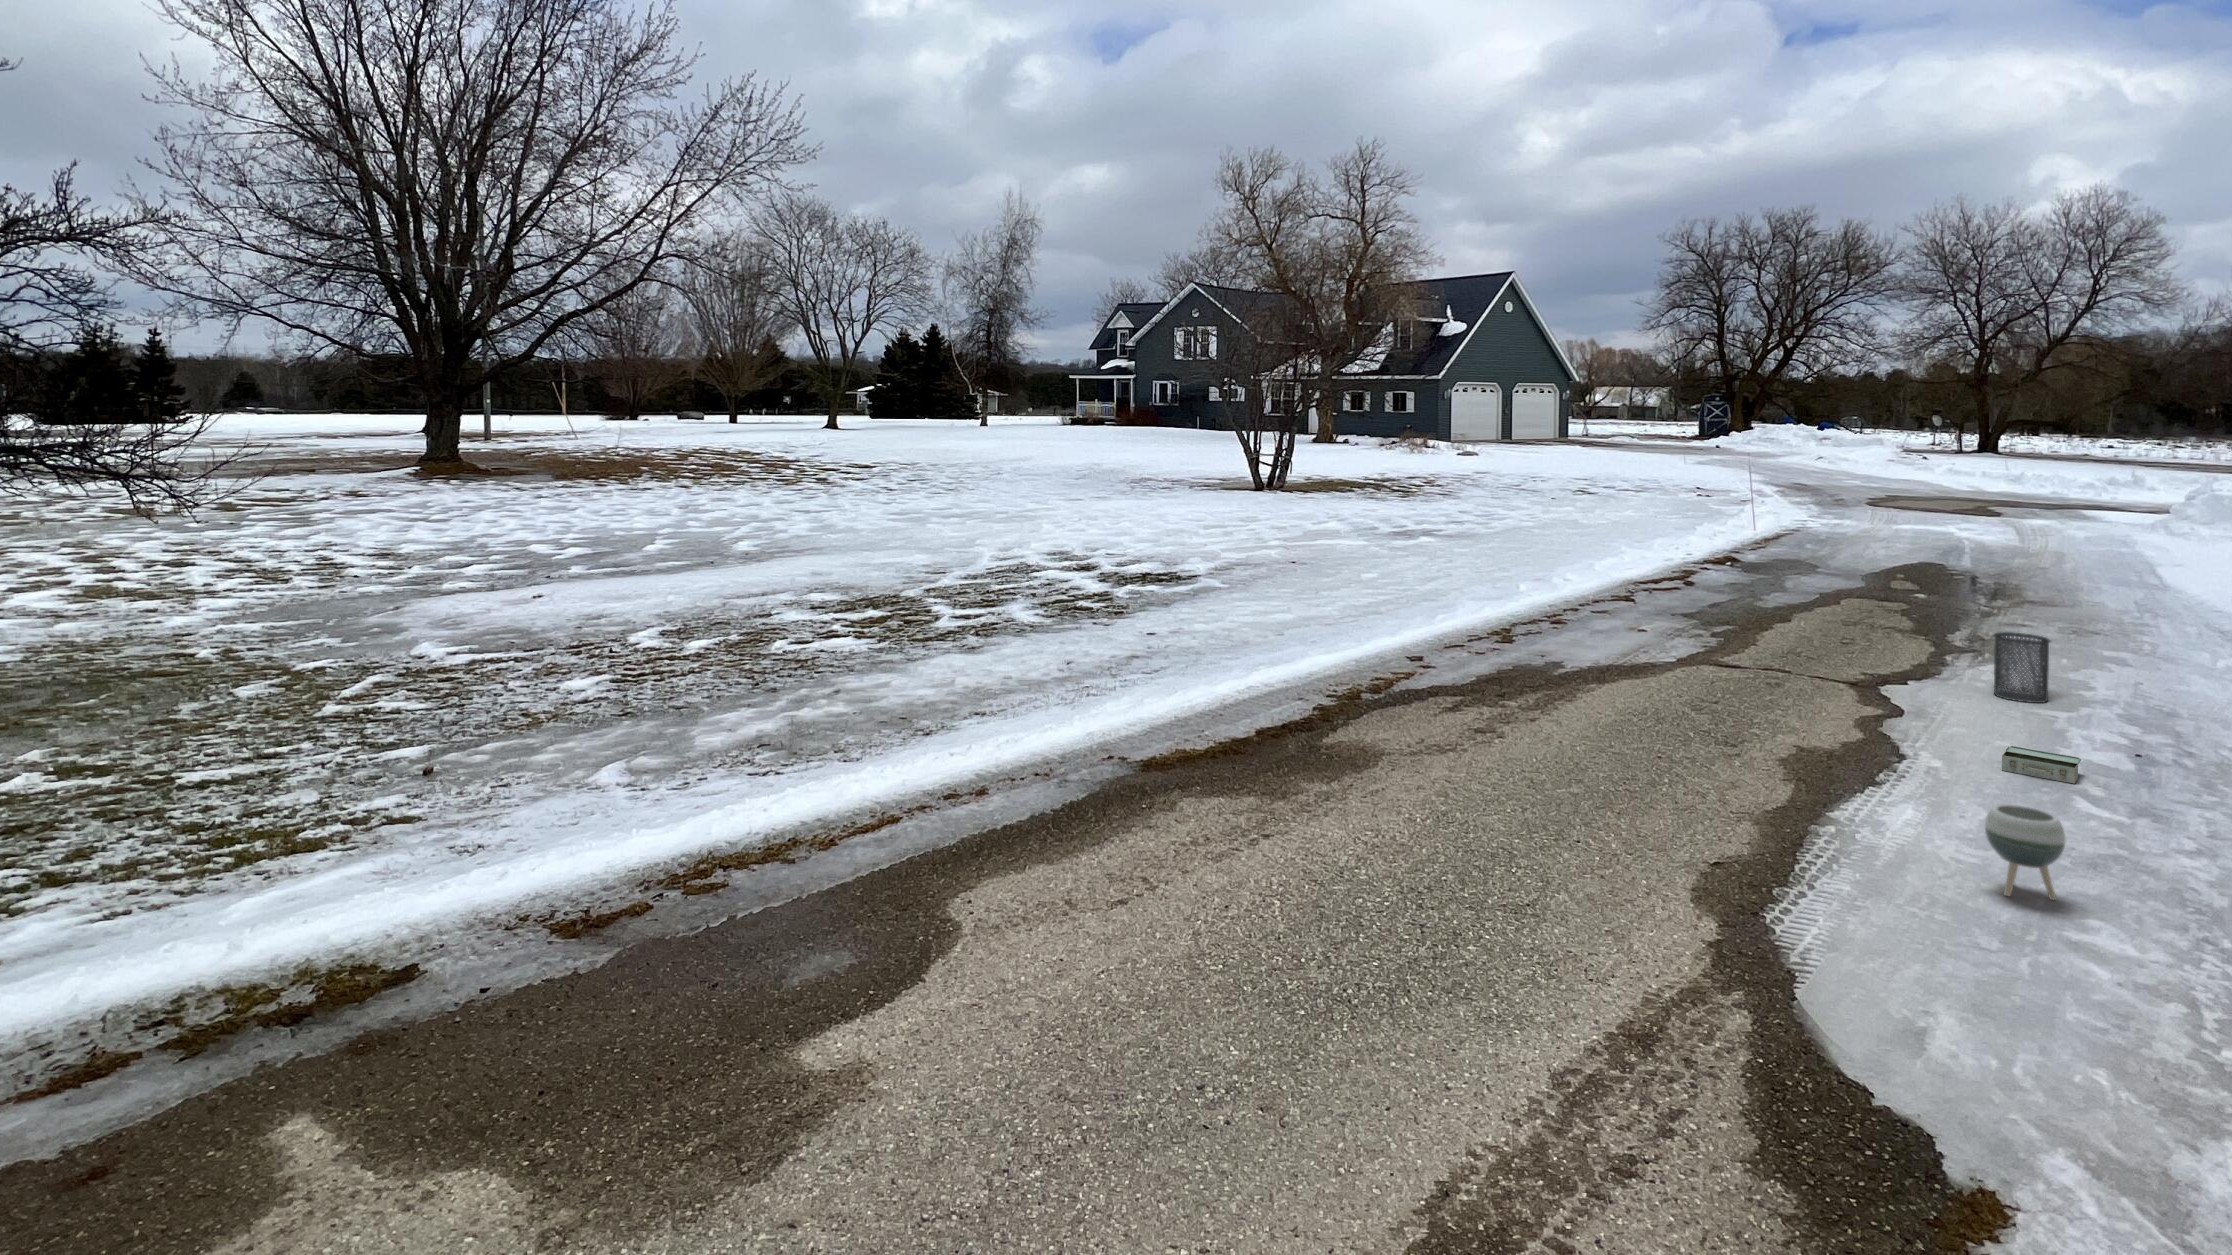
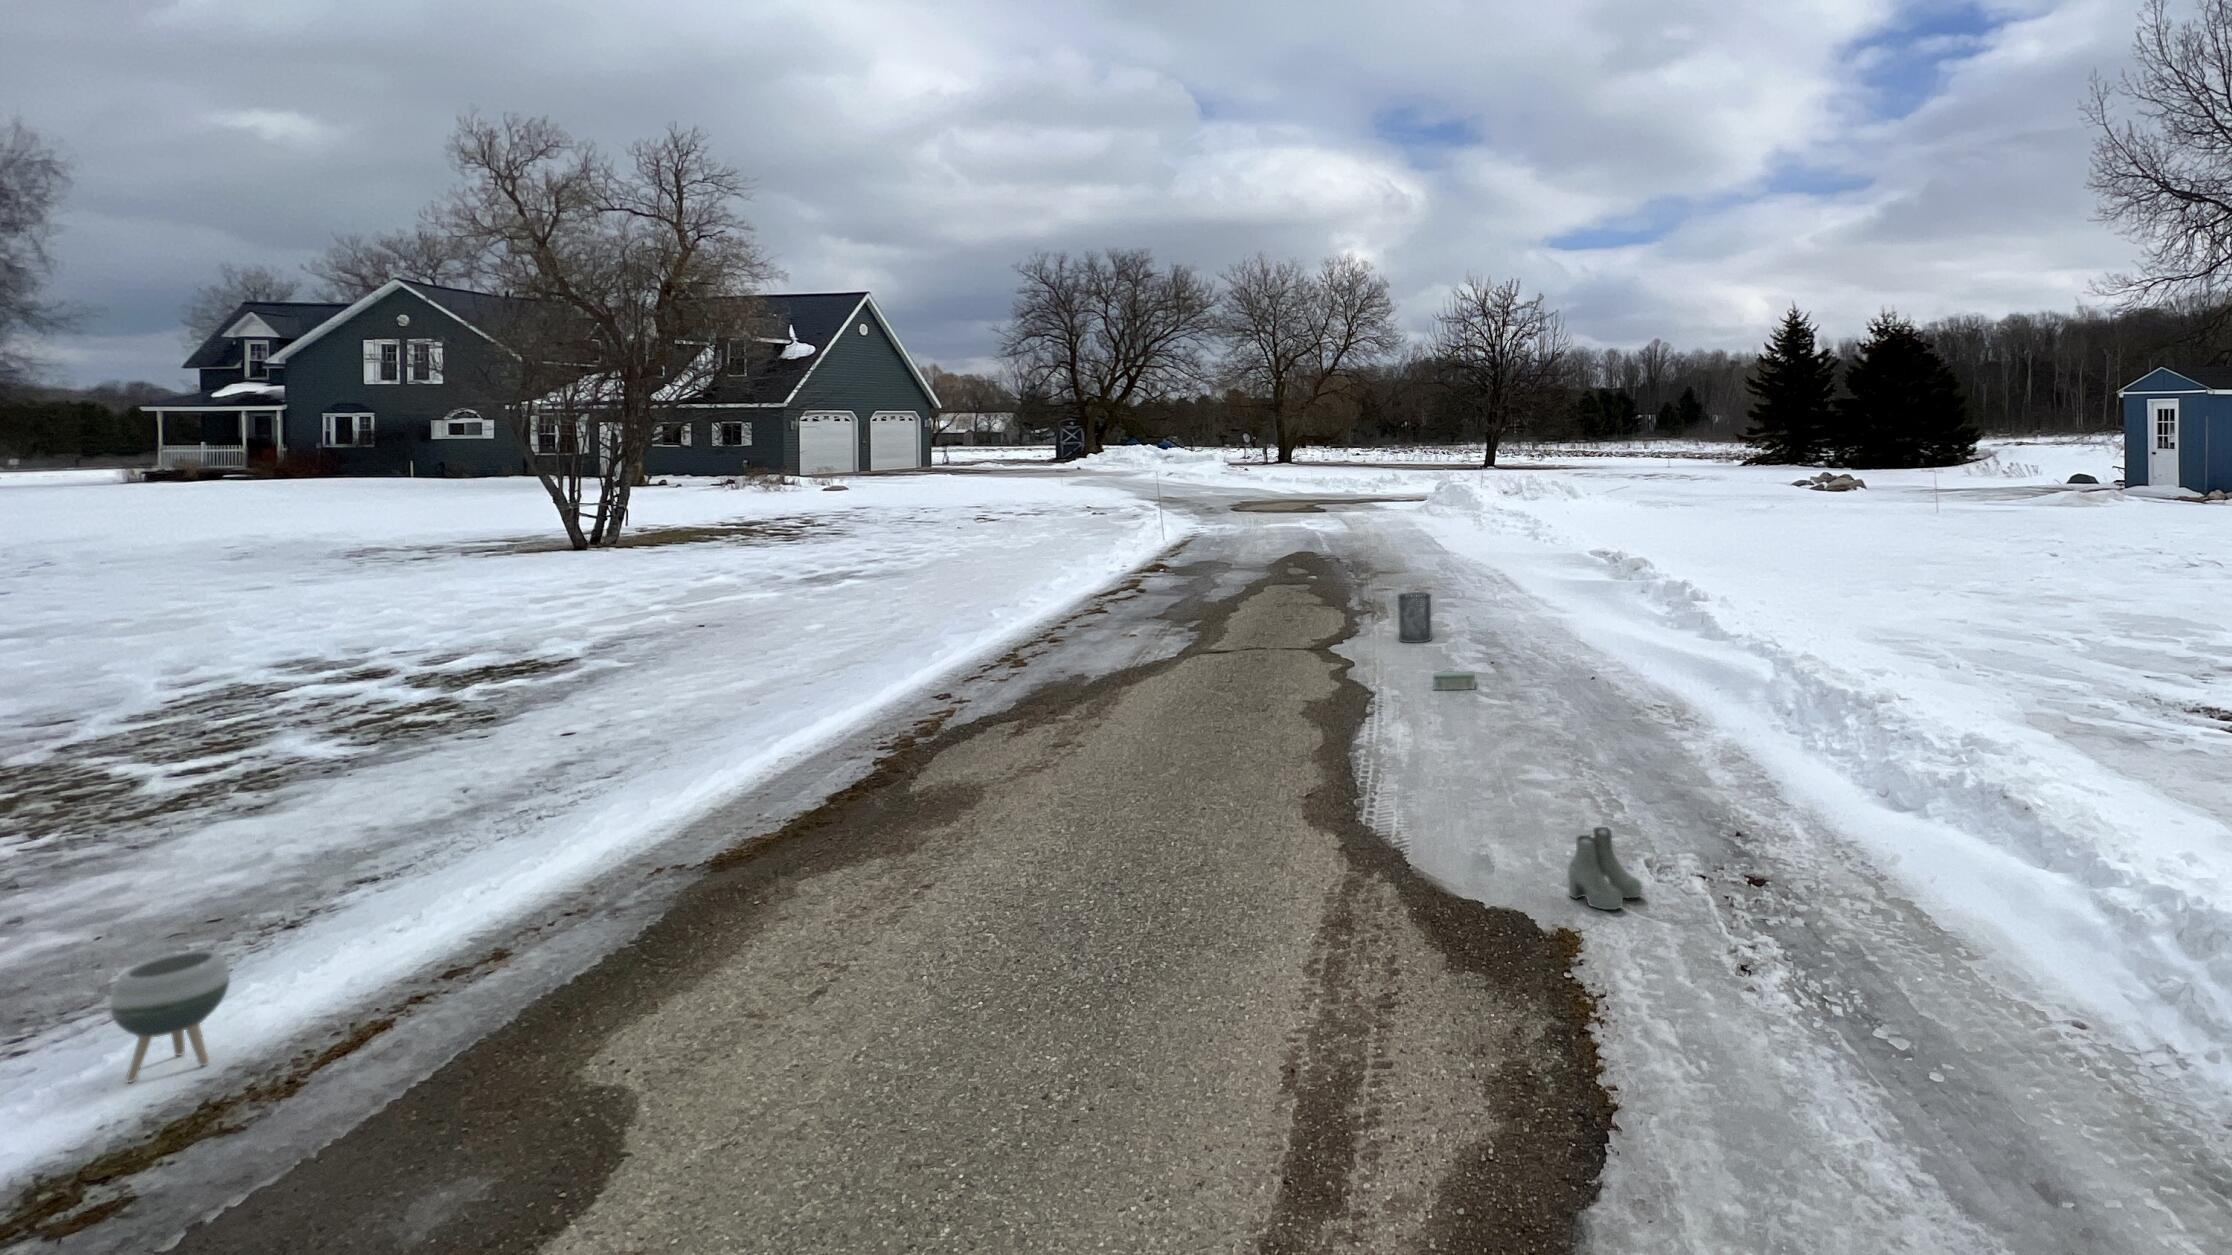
planter: present [1985,804,2066,900] -> present [110,951,230,1082]
boots: none [2029,1054,2178,1201] -> present [1568,827,1642,910]

